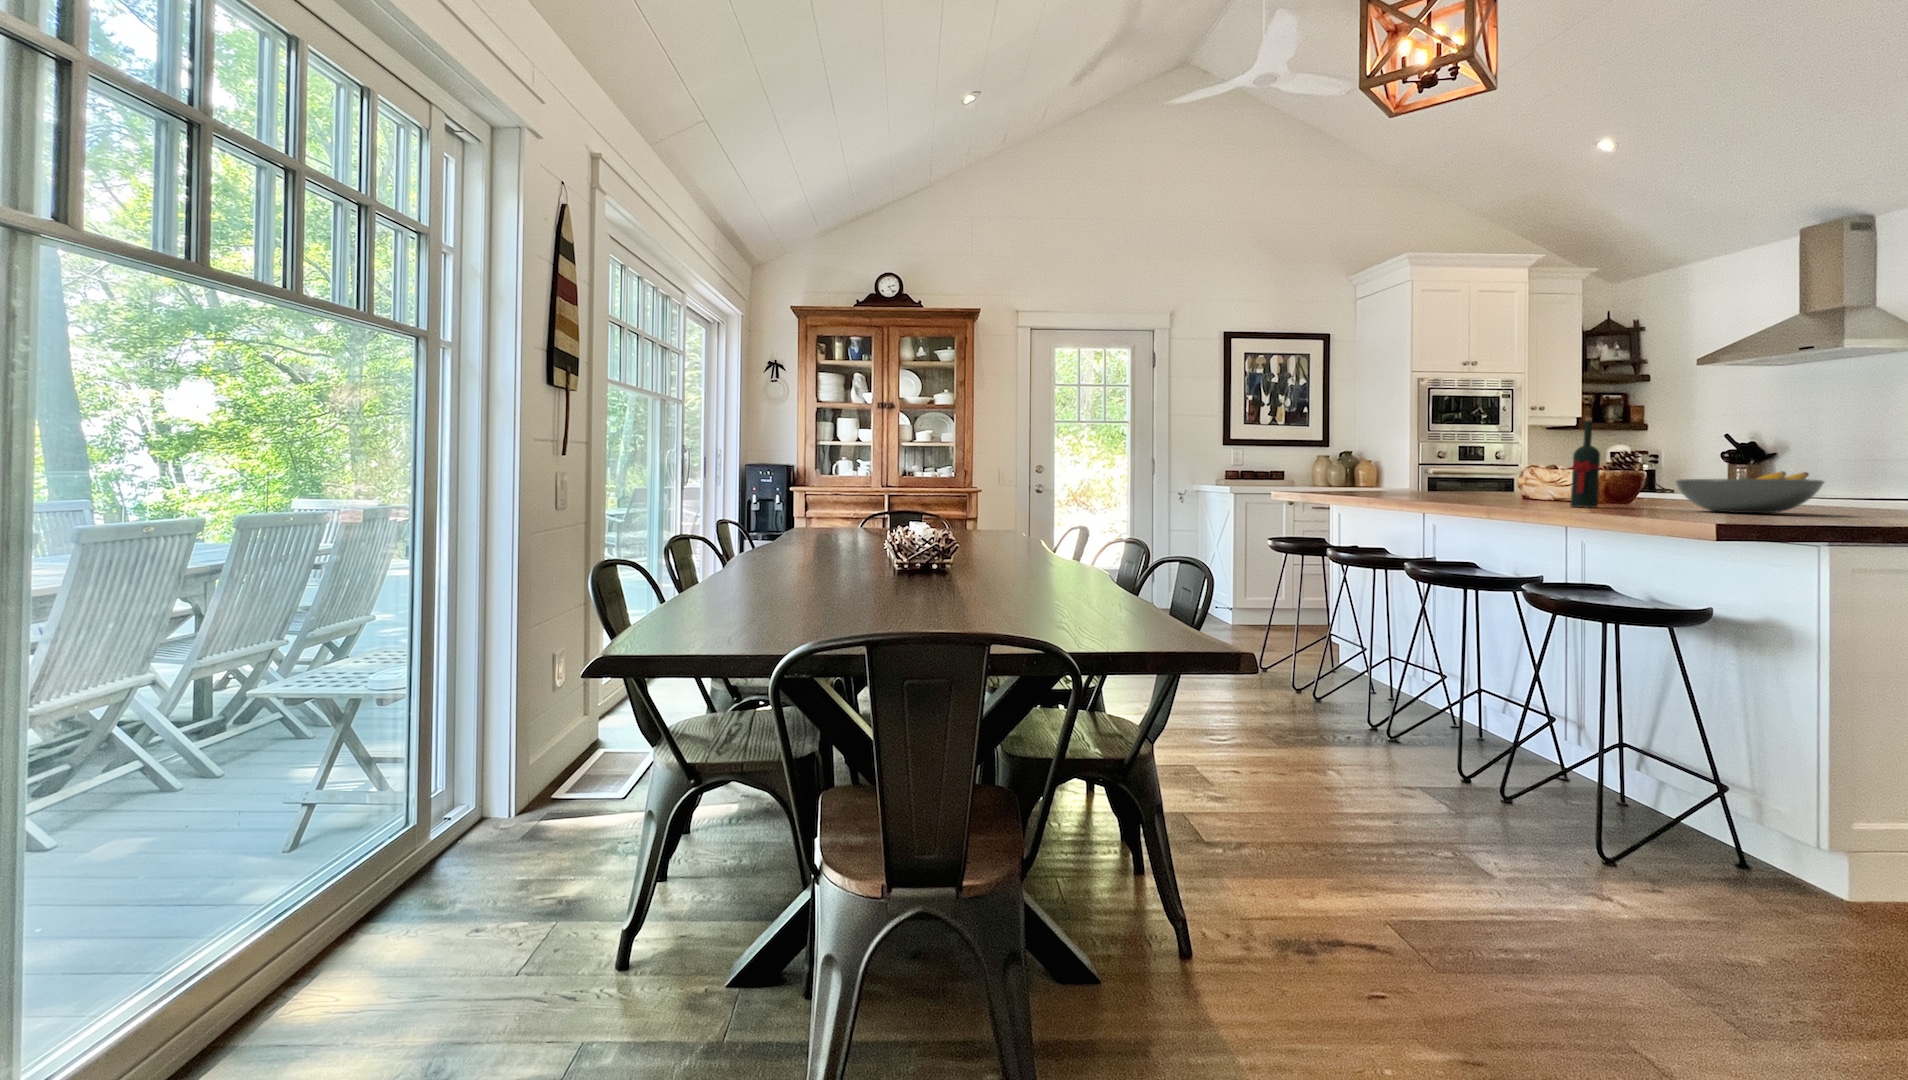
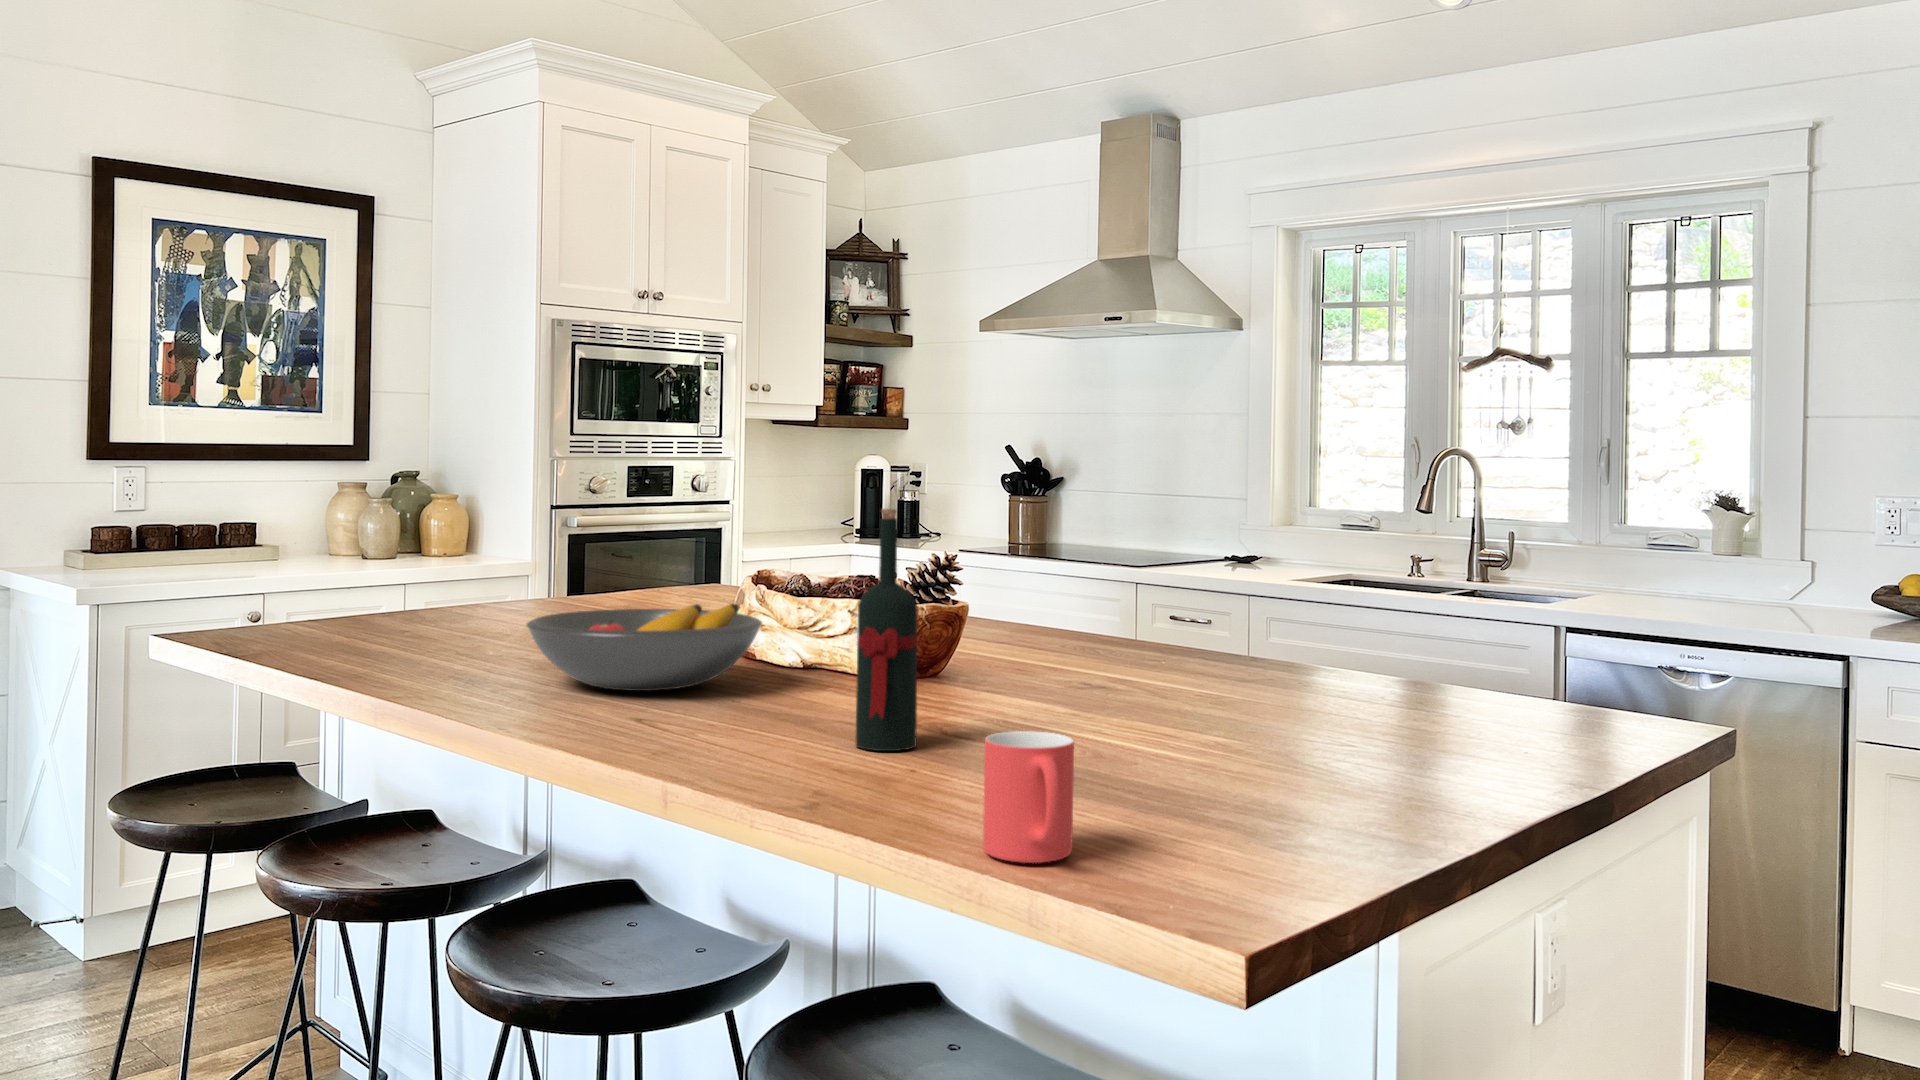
fruit bowl: present [1676,471,1824,513] -> present [527,604,762,691]
mug: none [1612,475,1651,514] -> present [983,731,1074,863]

